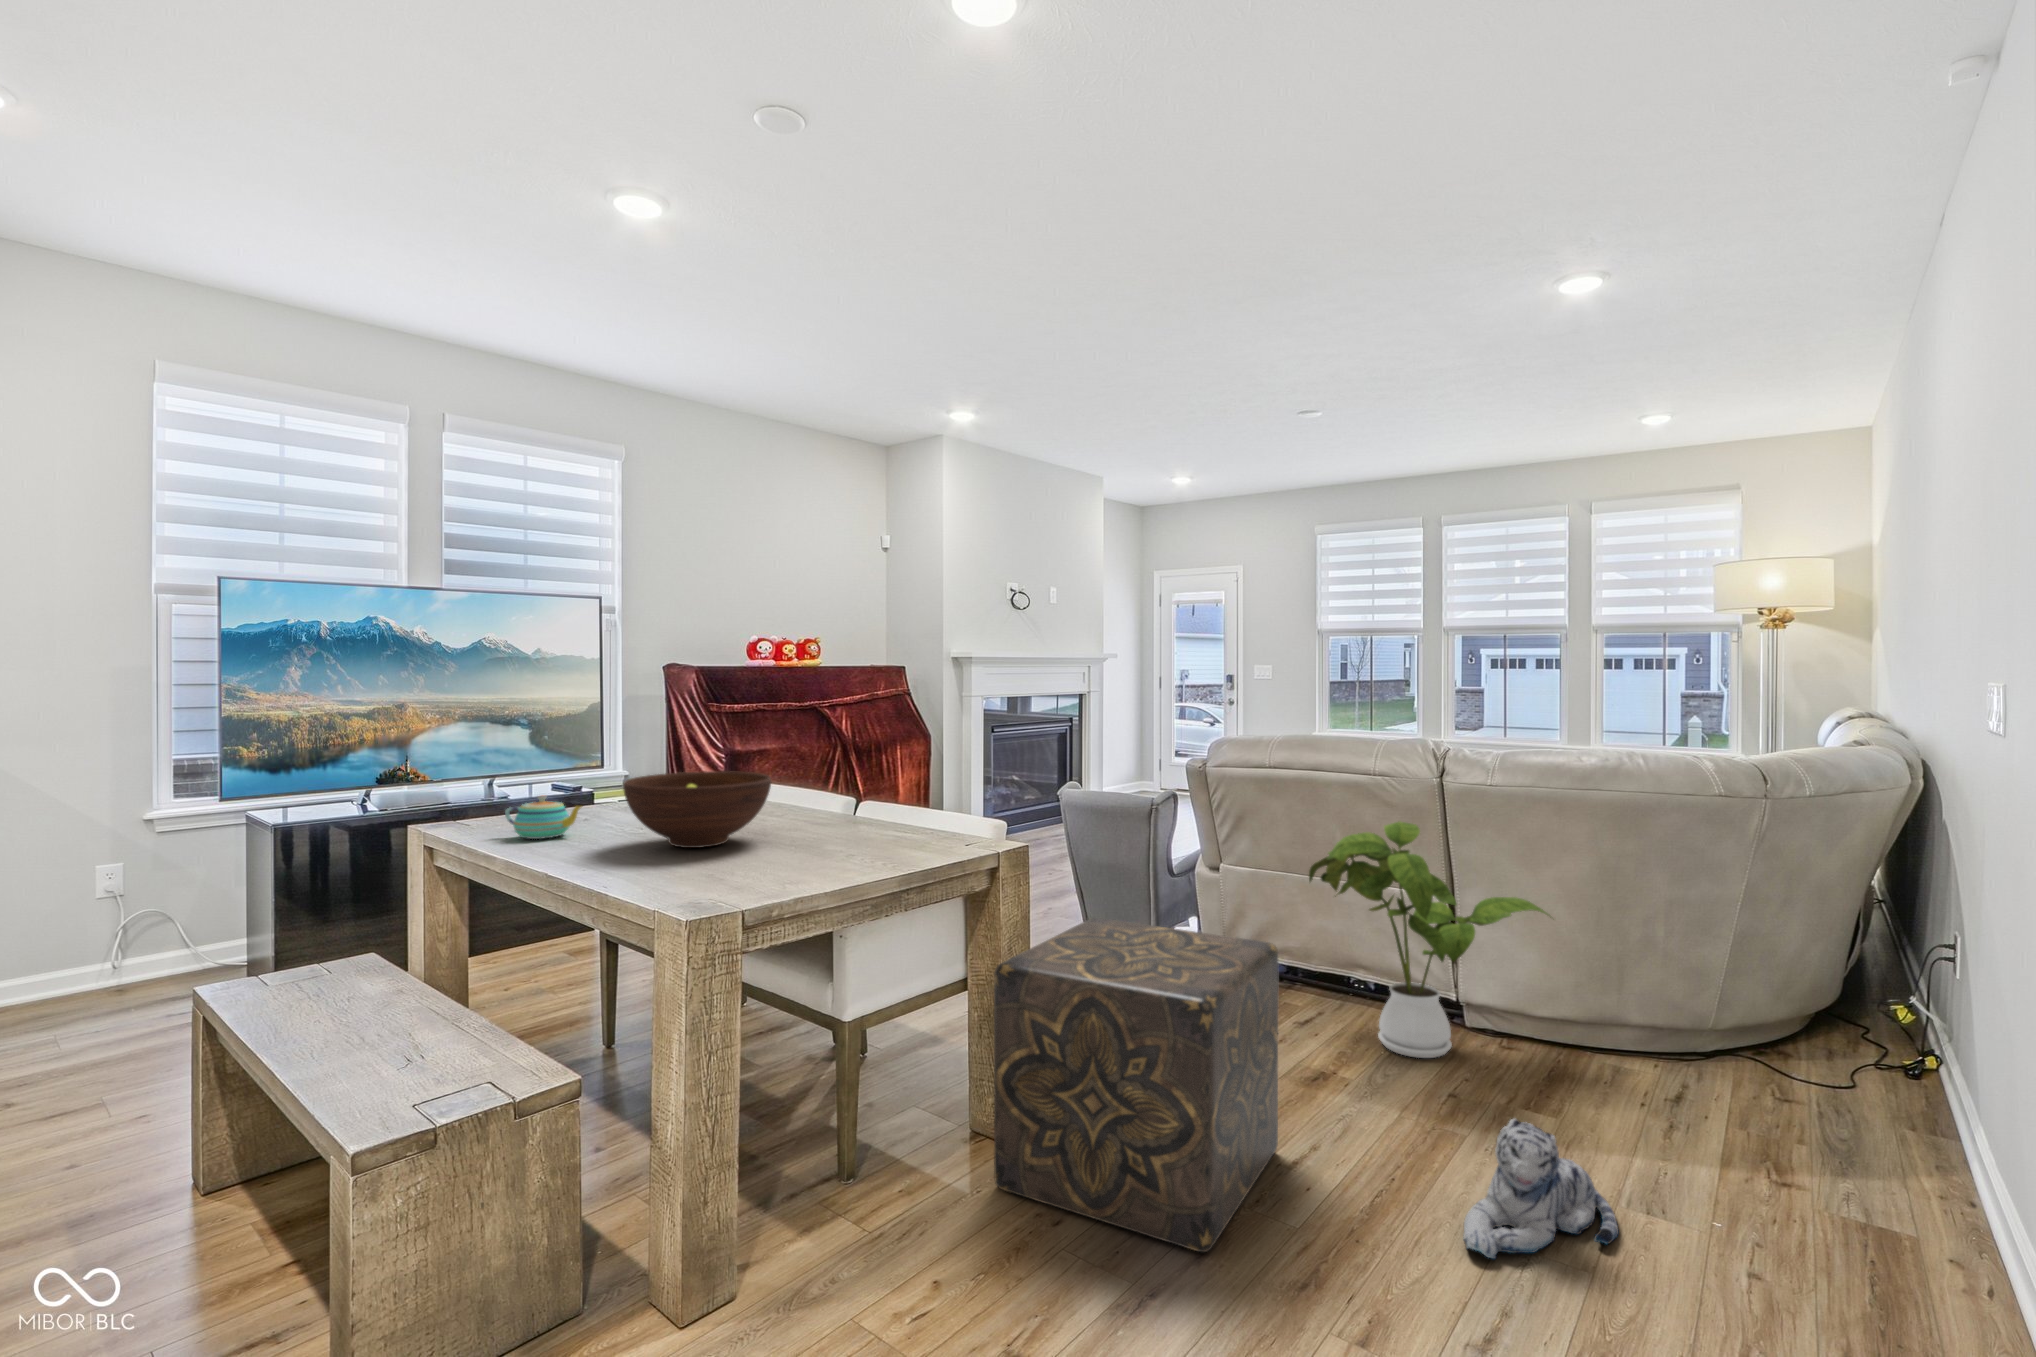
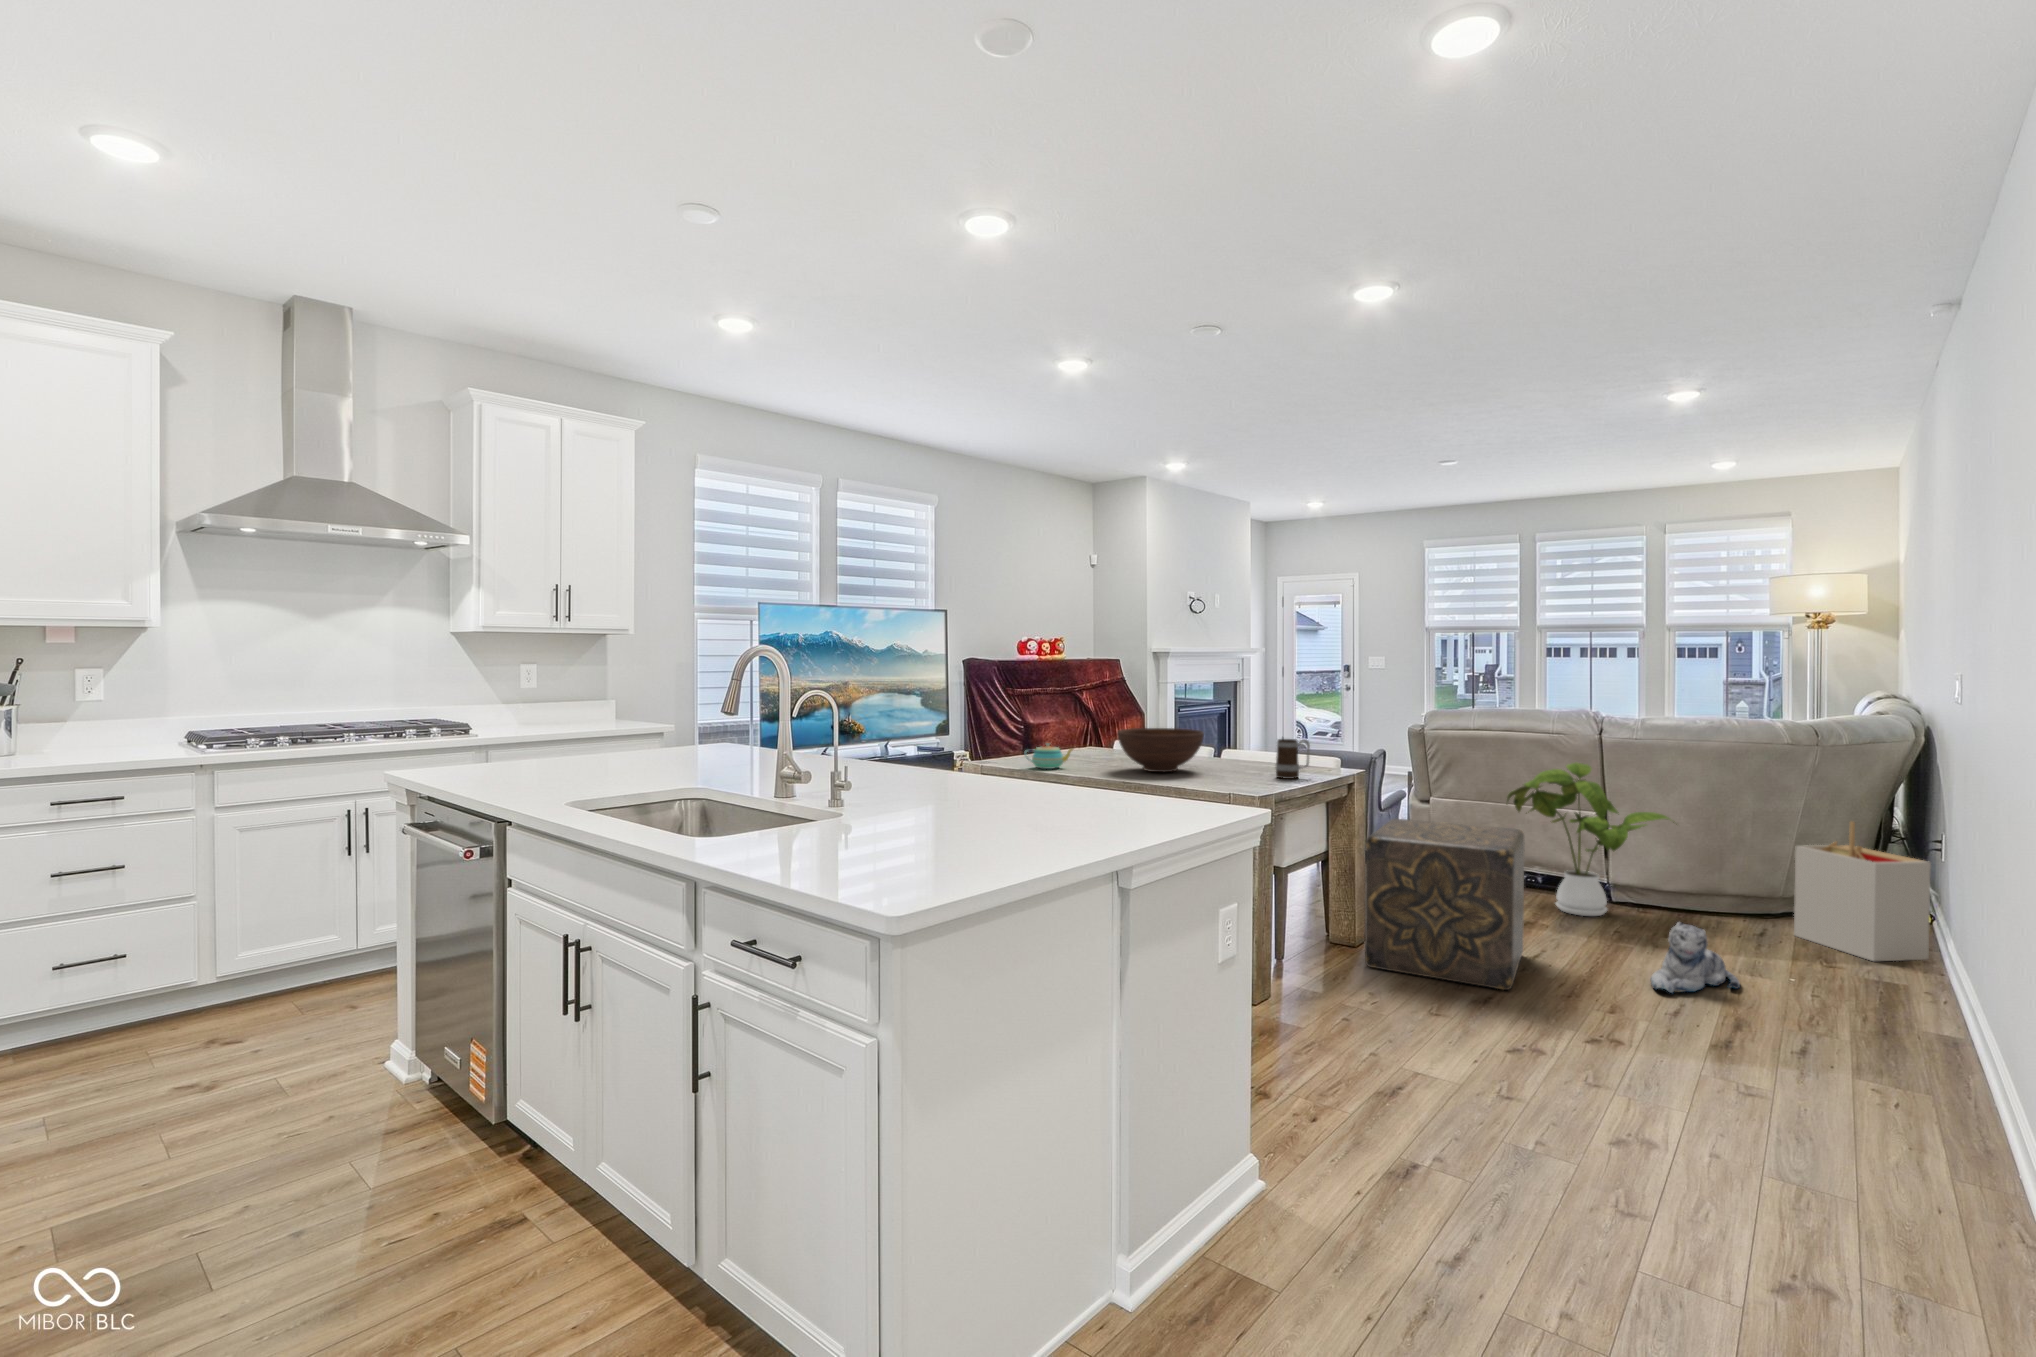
mug: none [850,794,903,864] -> present [1276,739,1310,779]
storage bin: none [1726,921,1938,1162] -> present [1794,822,1931,961]

